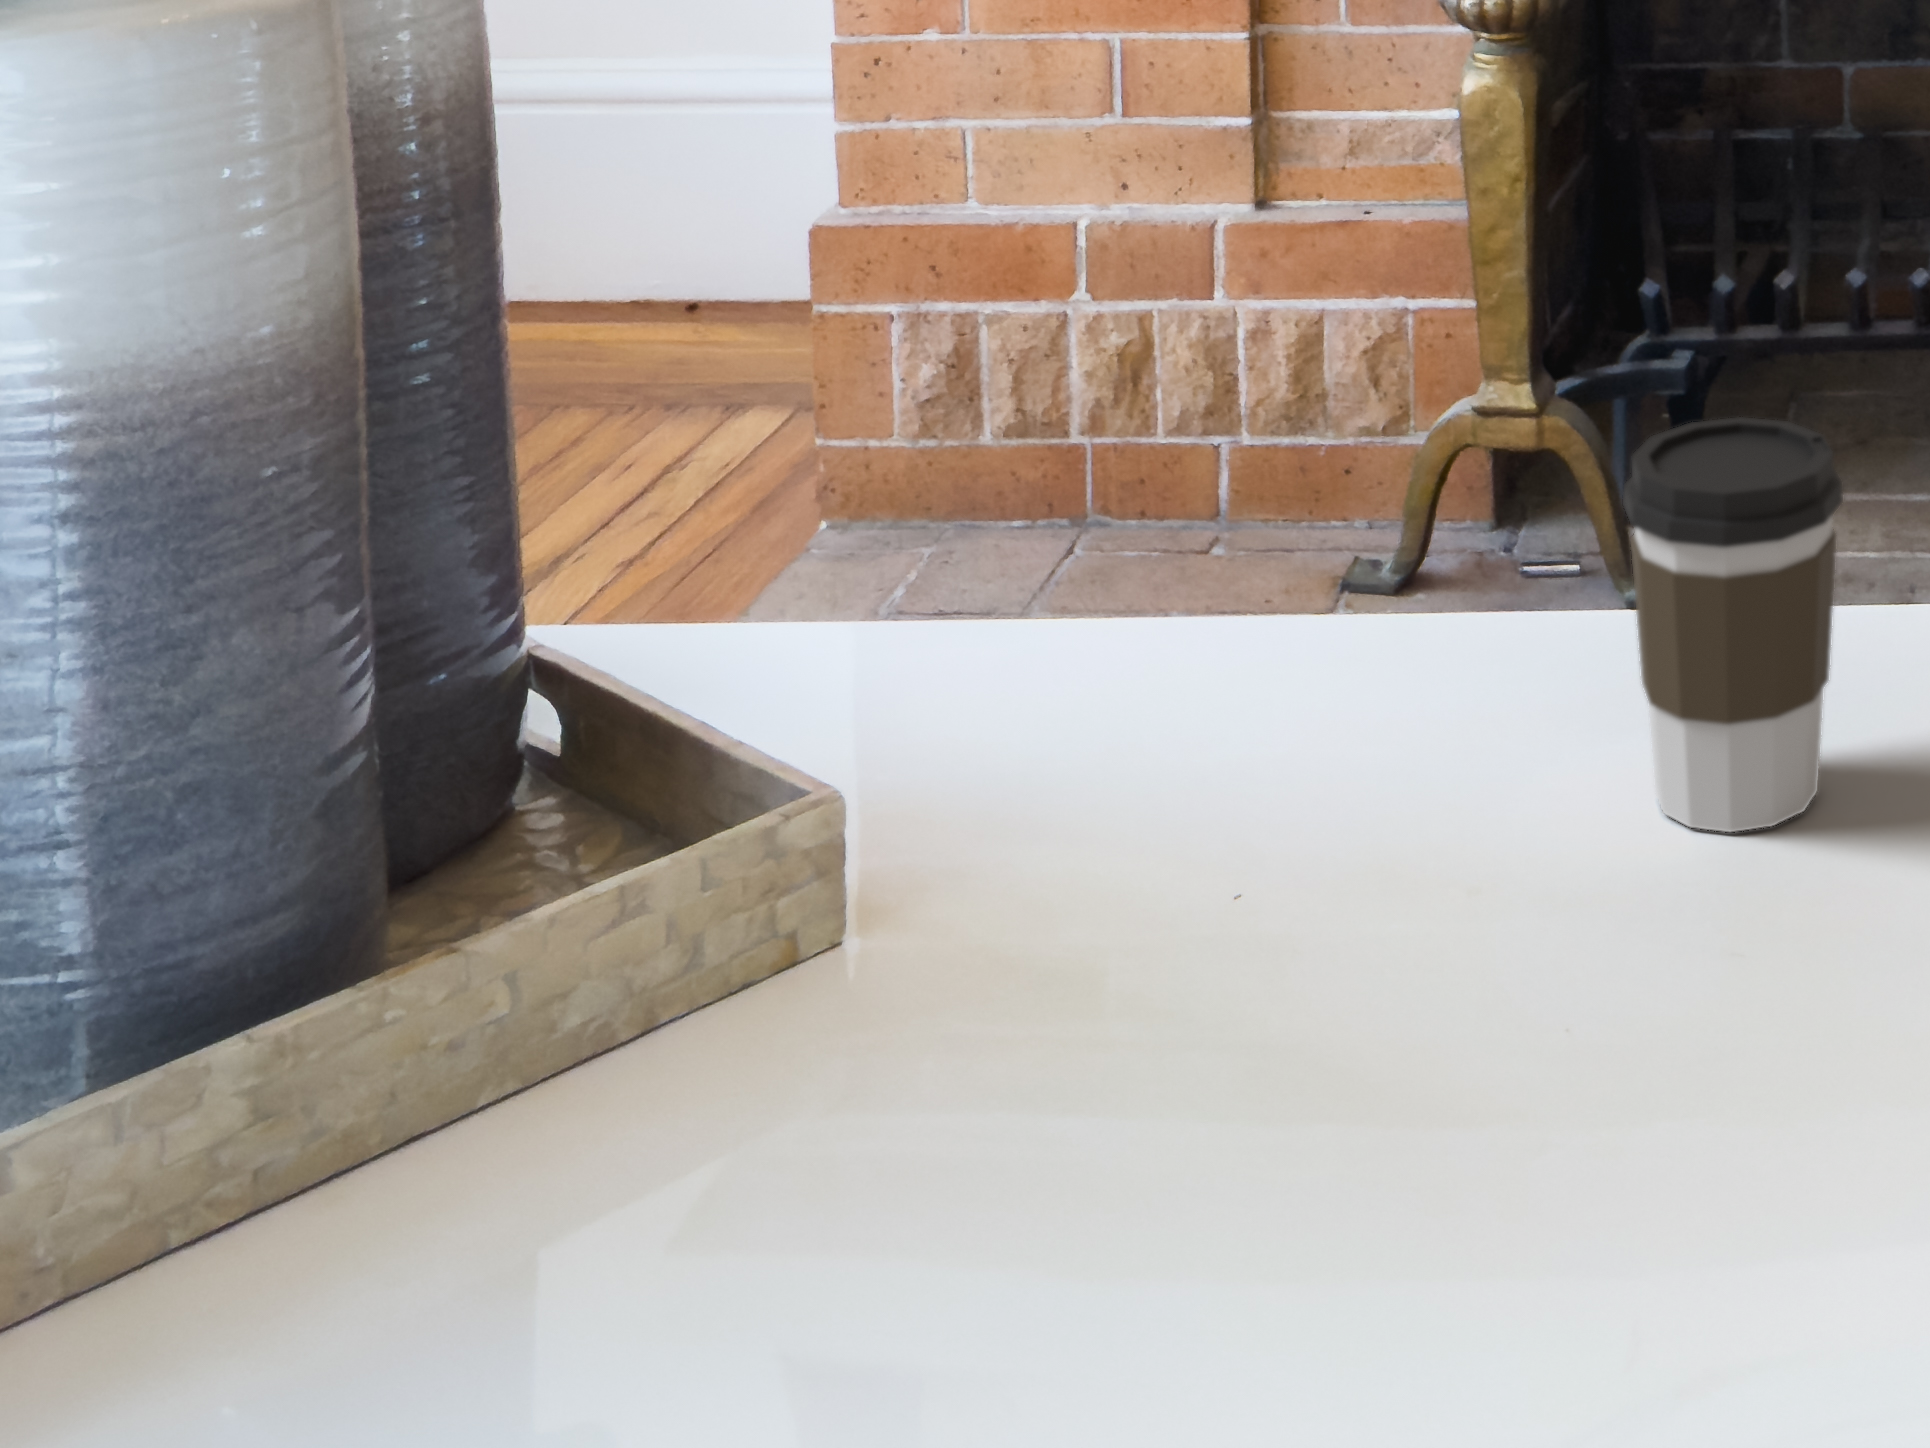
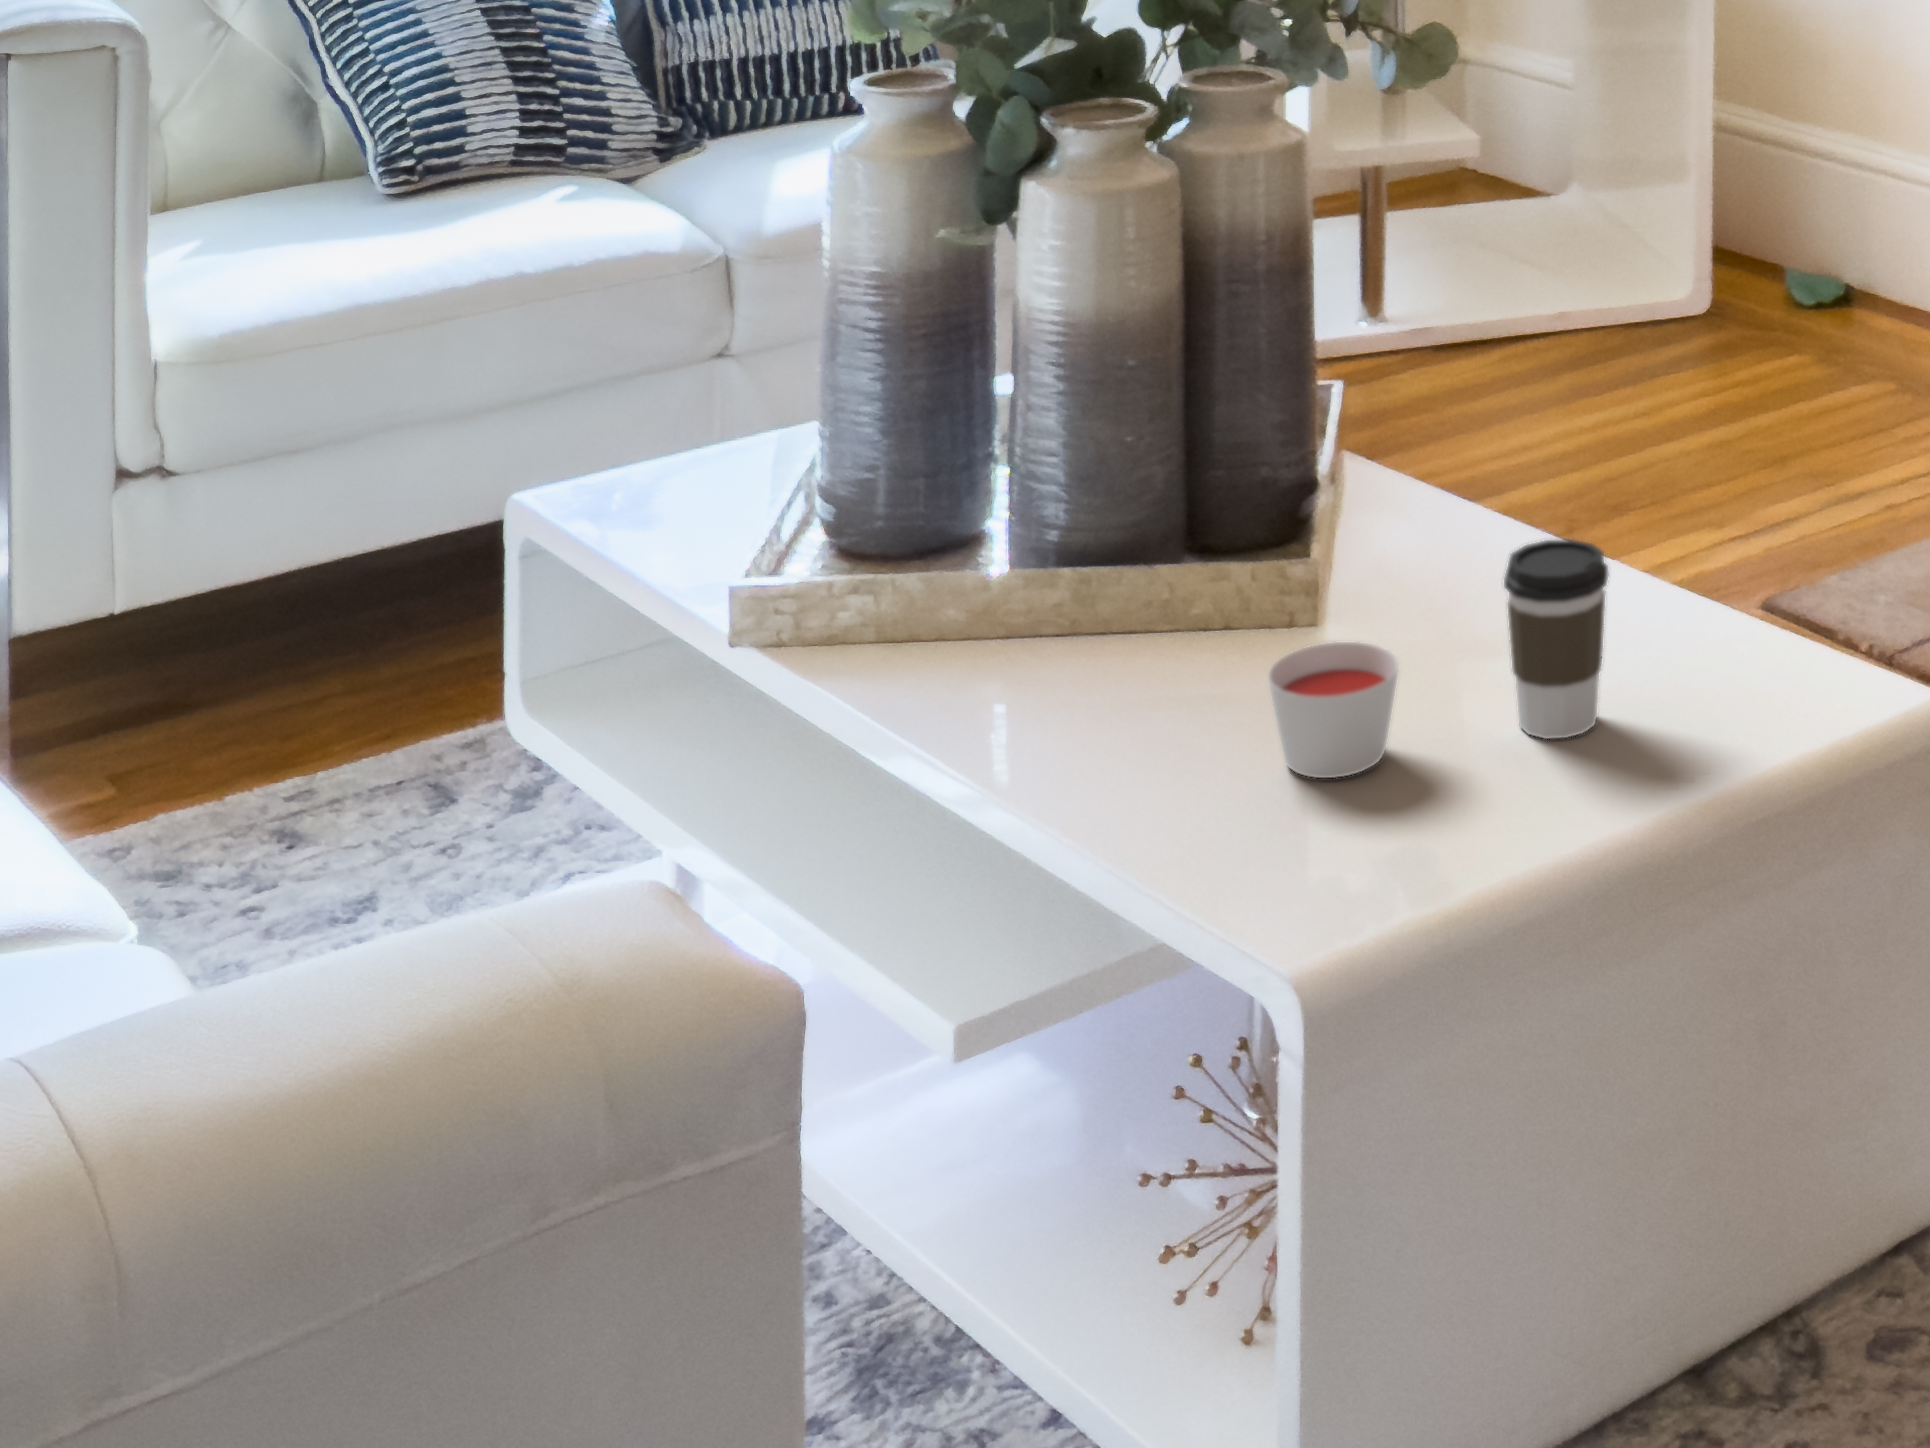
candle: none [1336,743,1640,1076] -> present [1268,642,1399,778]

